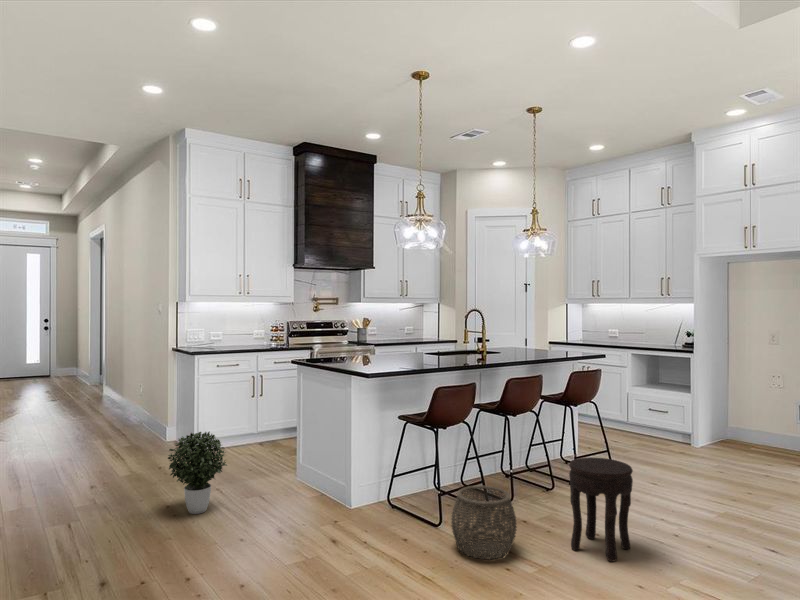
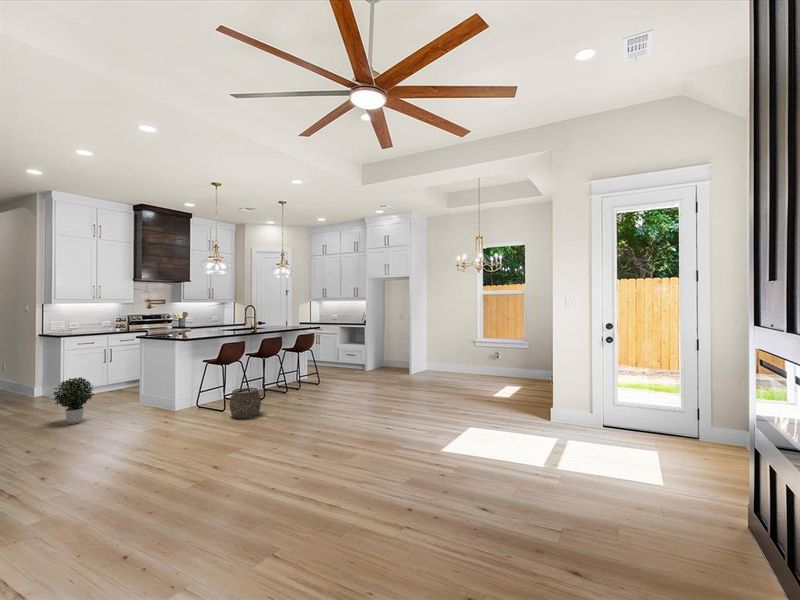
side table: present [569,457,633,562] -> none [286,371,313,412]

